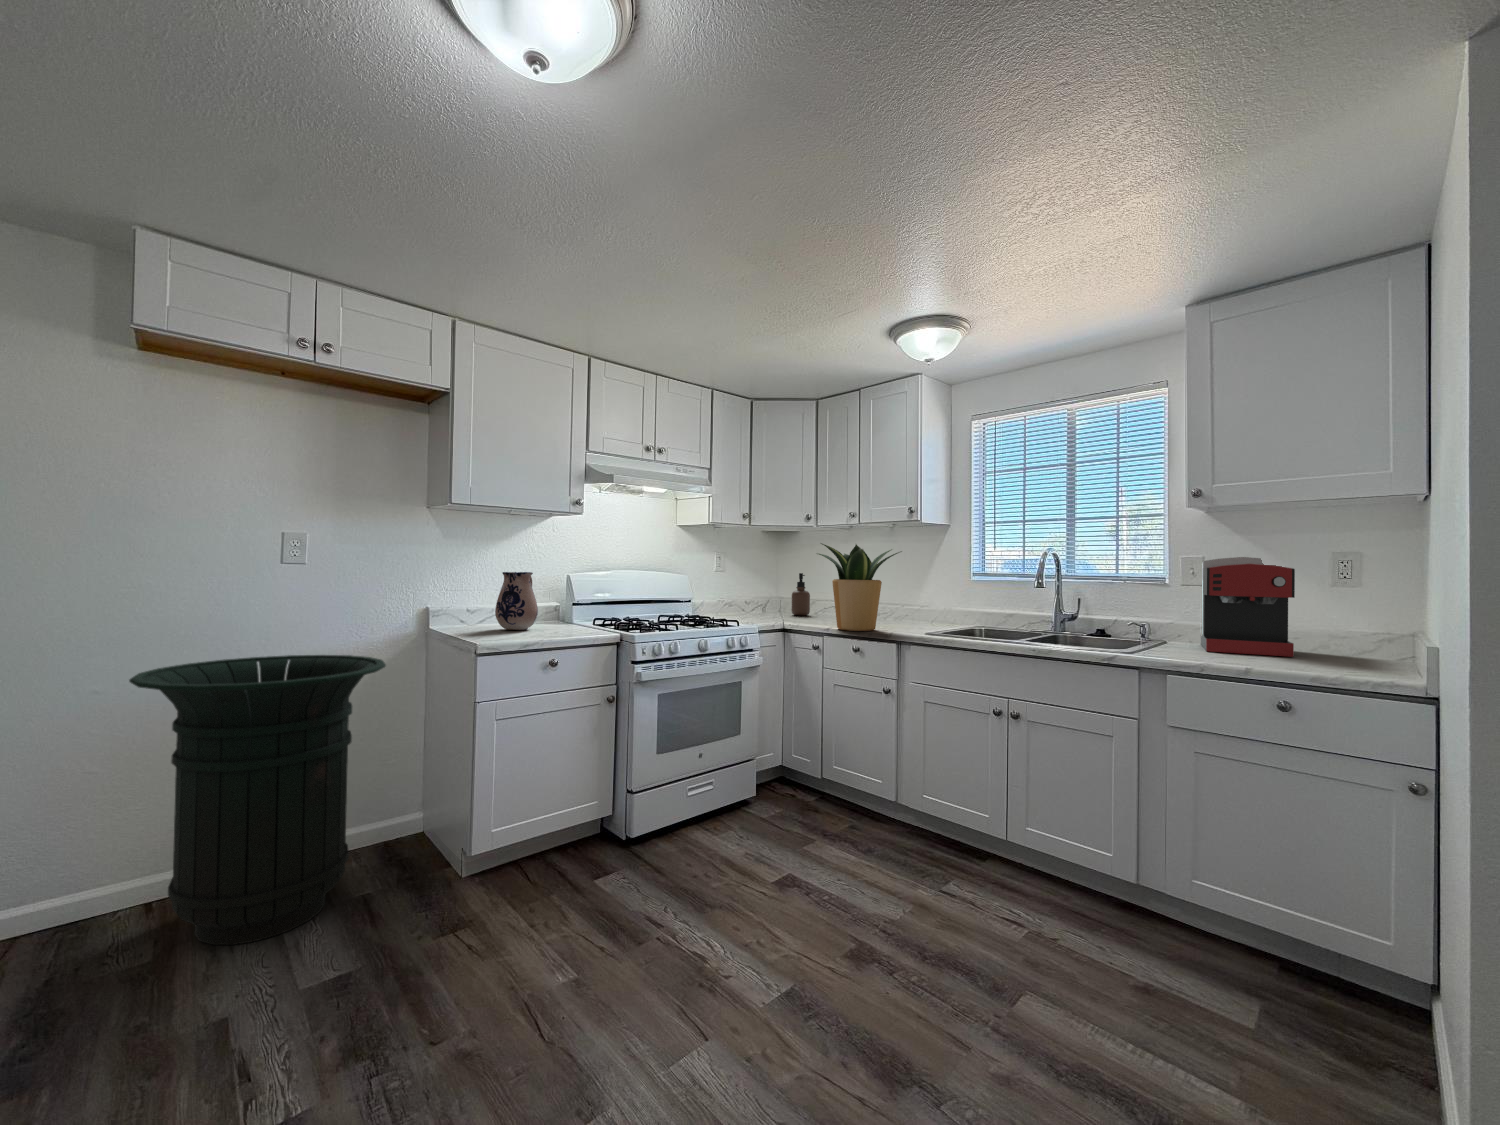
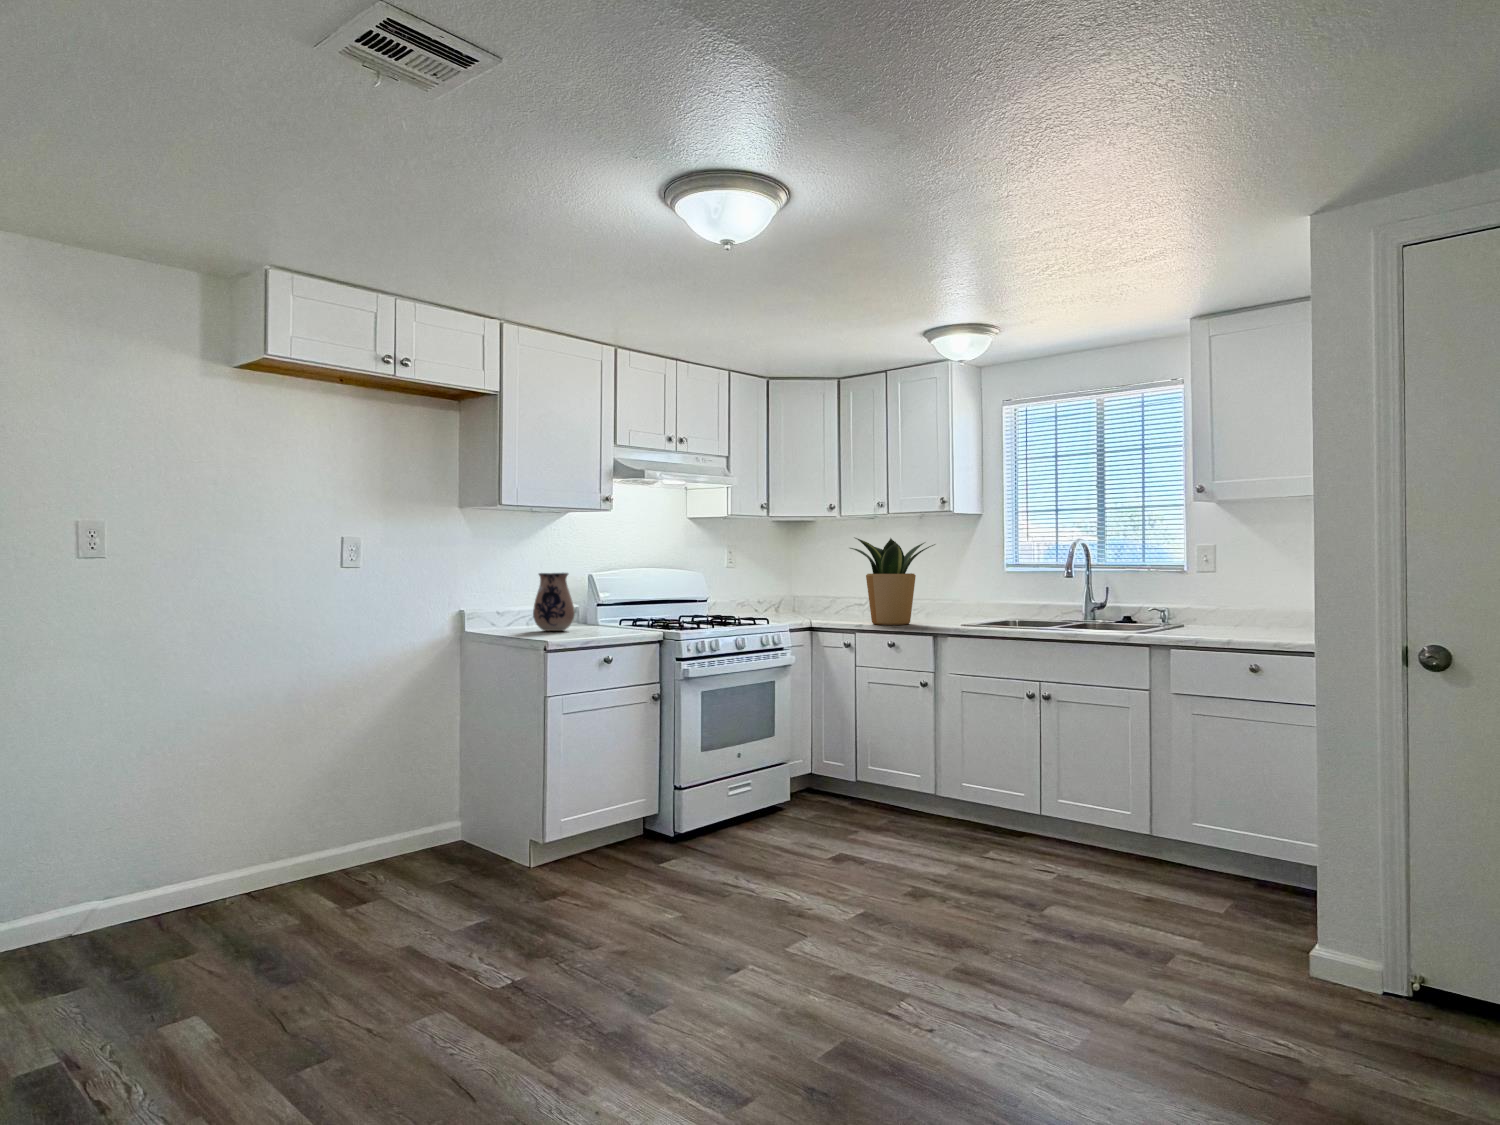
coffee maker: present [1201,557,1295,657] -> none [1214,545,1285,633]
soap dispenser: present [791,573,810,616] -> none [813,568,832,614]
trash can: present [129,655,386,945] -> none [264,657,467,911]

